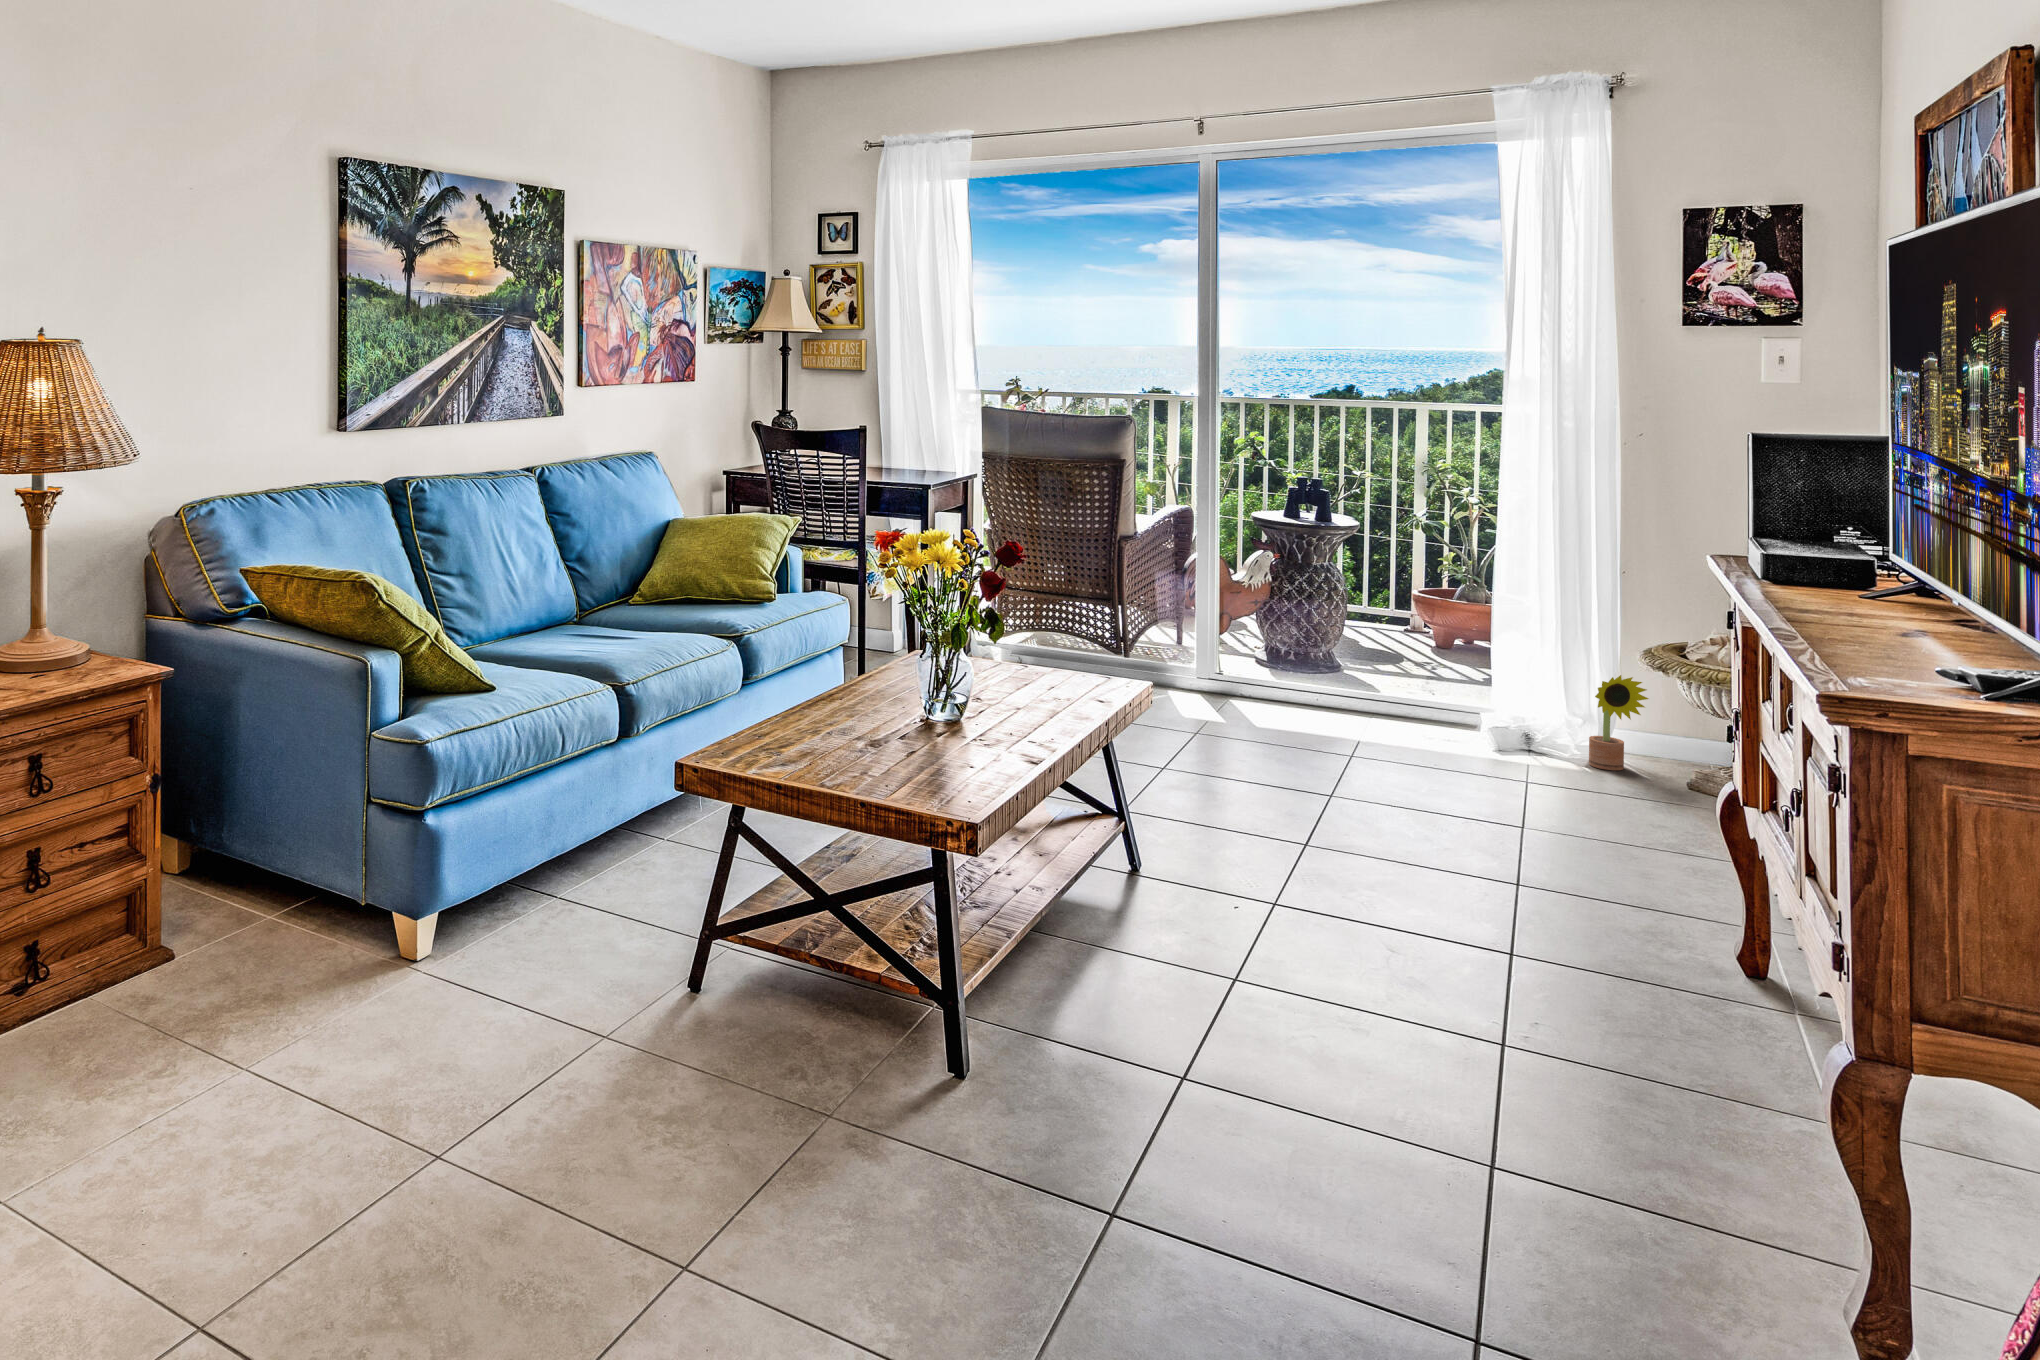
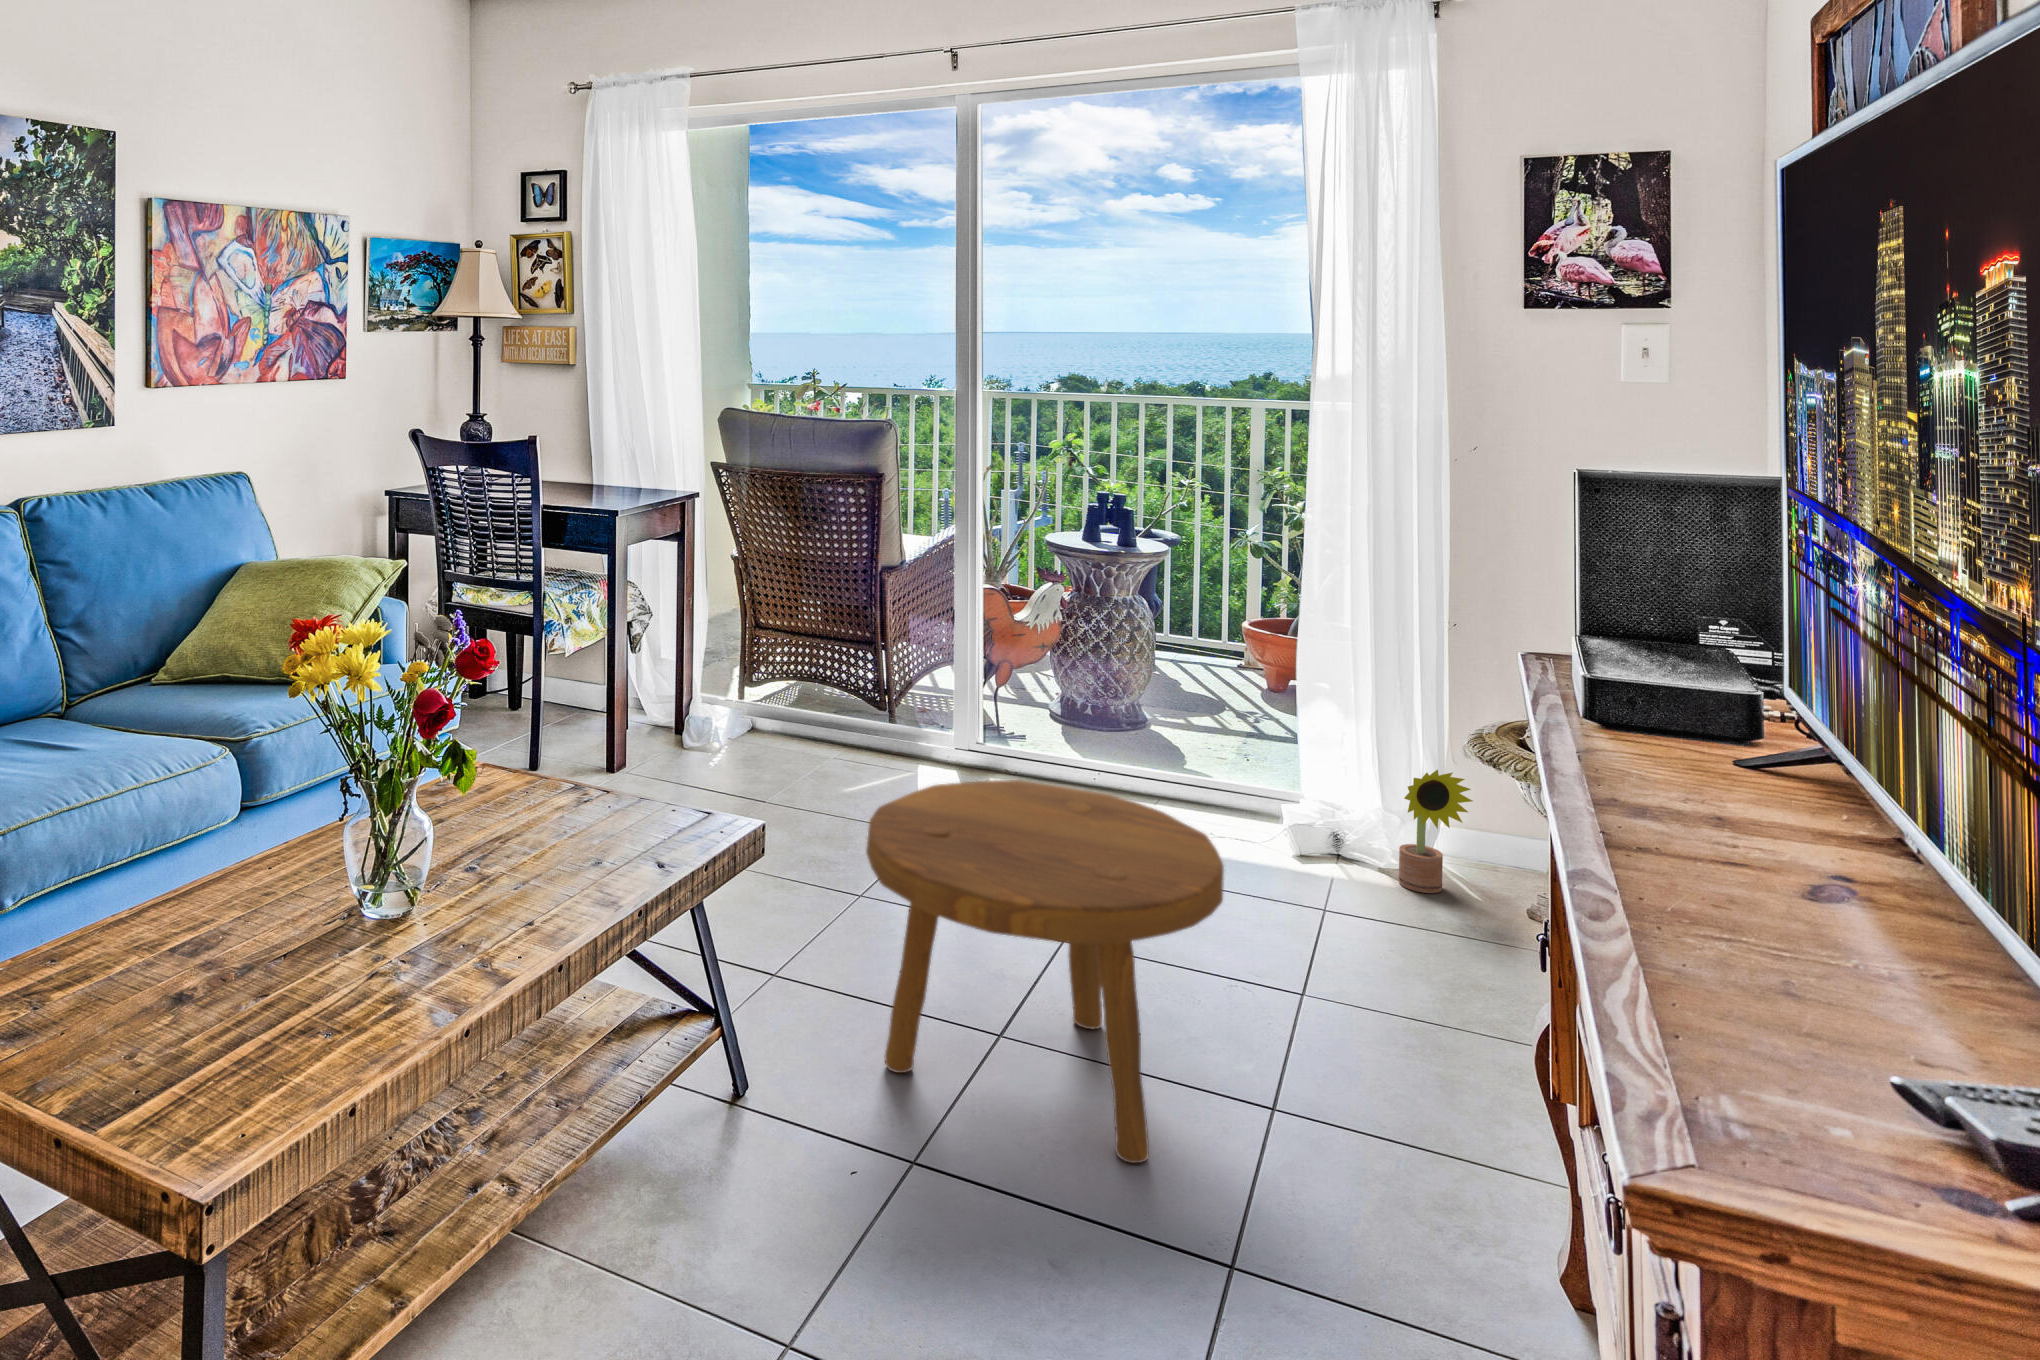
footstool: none [1230,664,1497,899] -> present [866,780,1224,1163]

